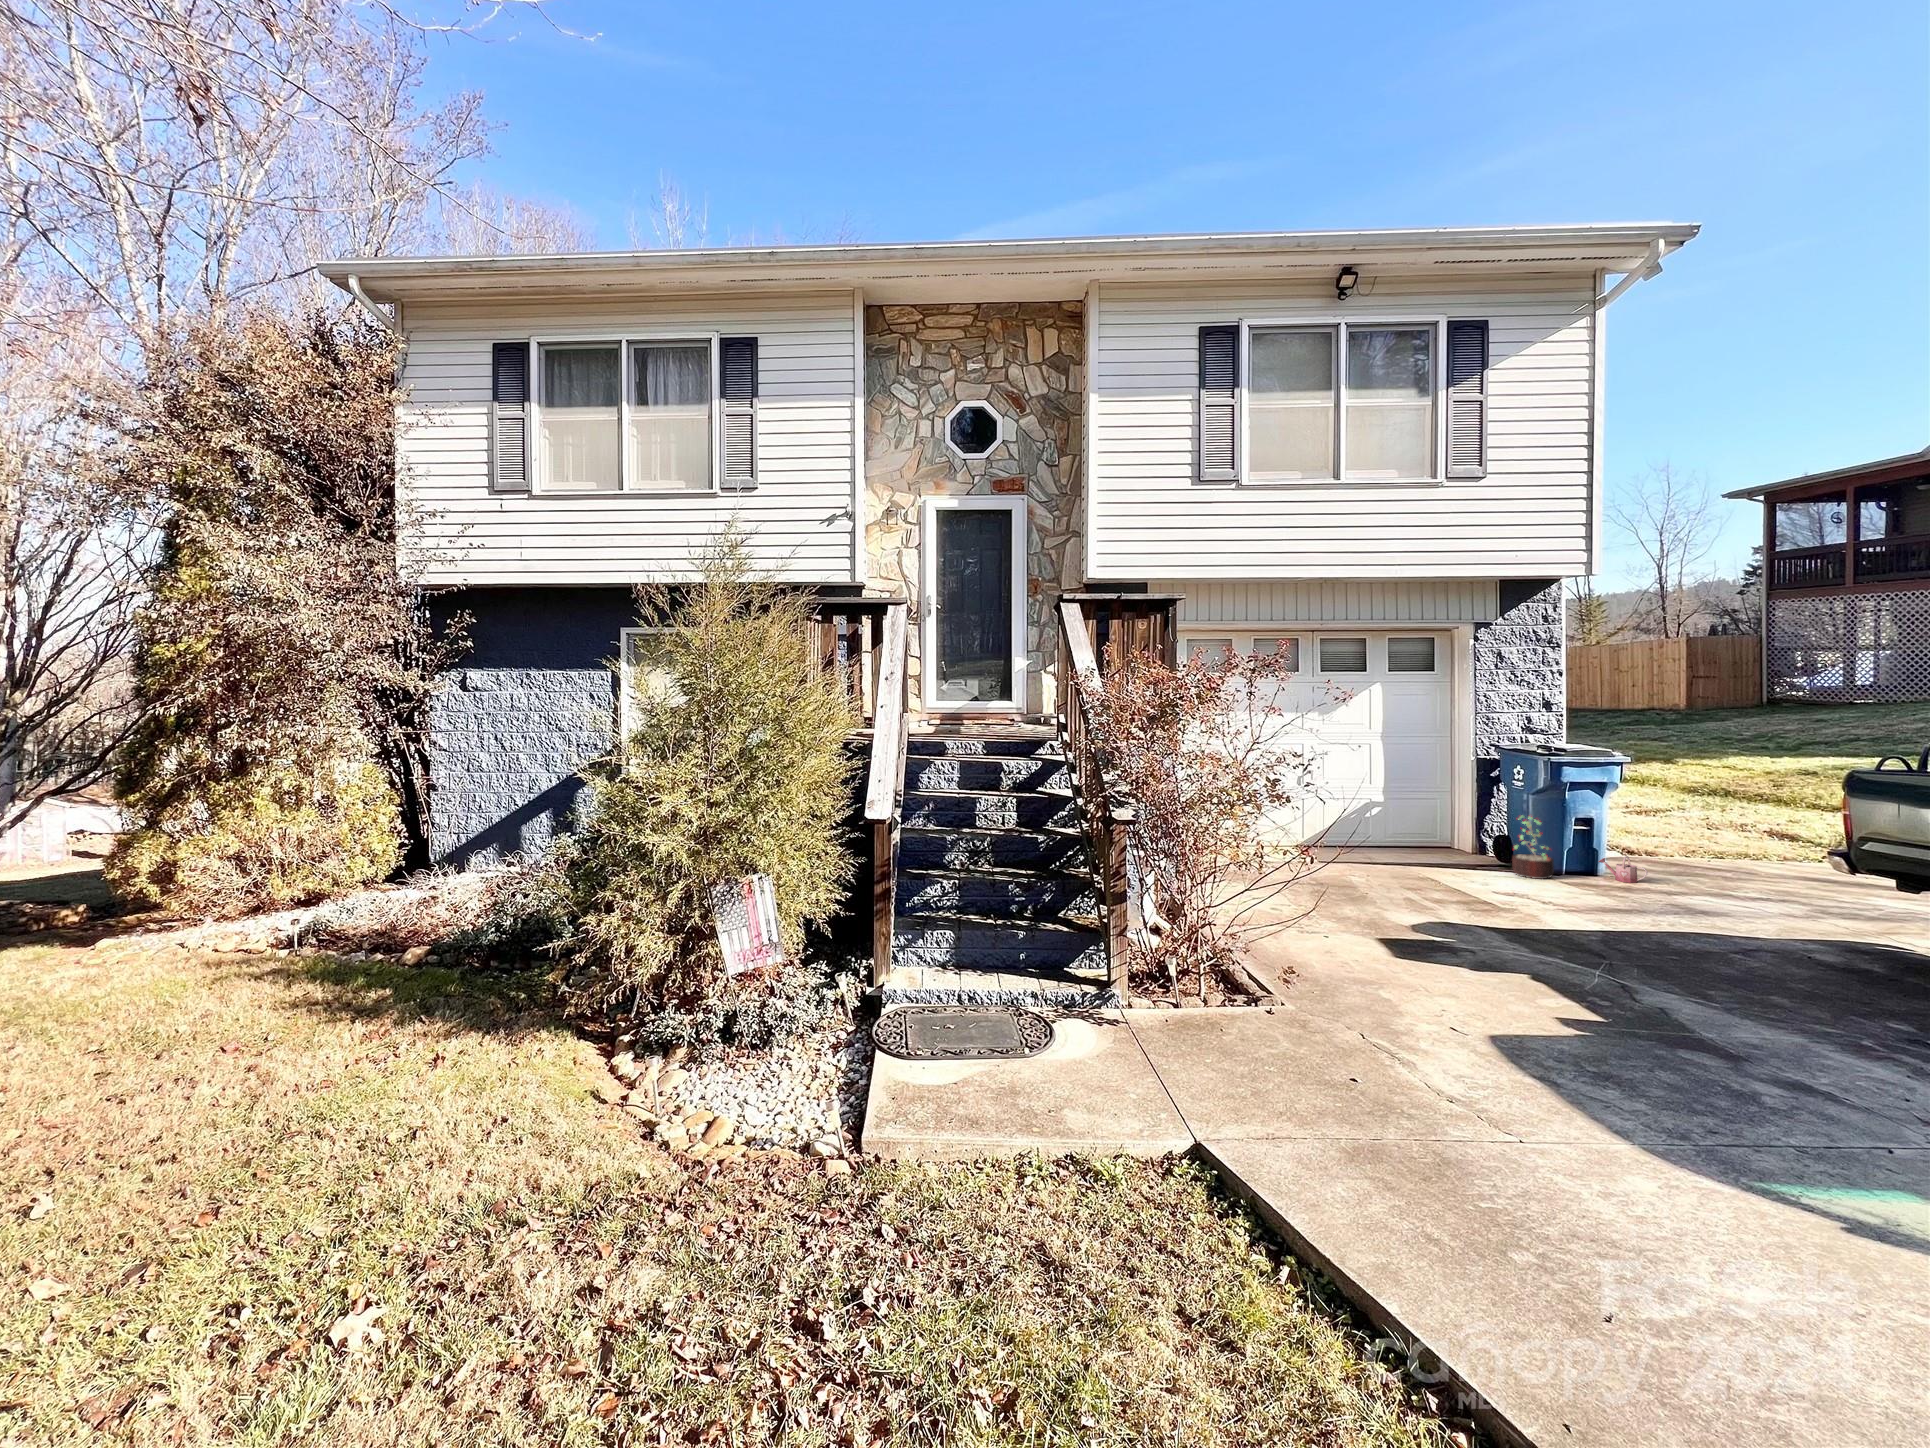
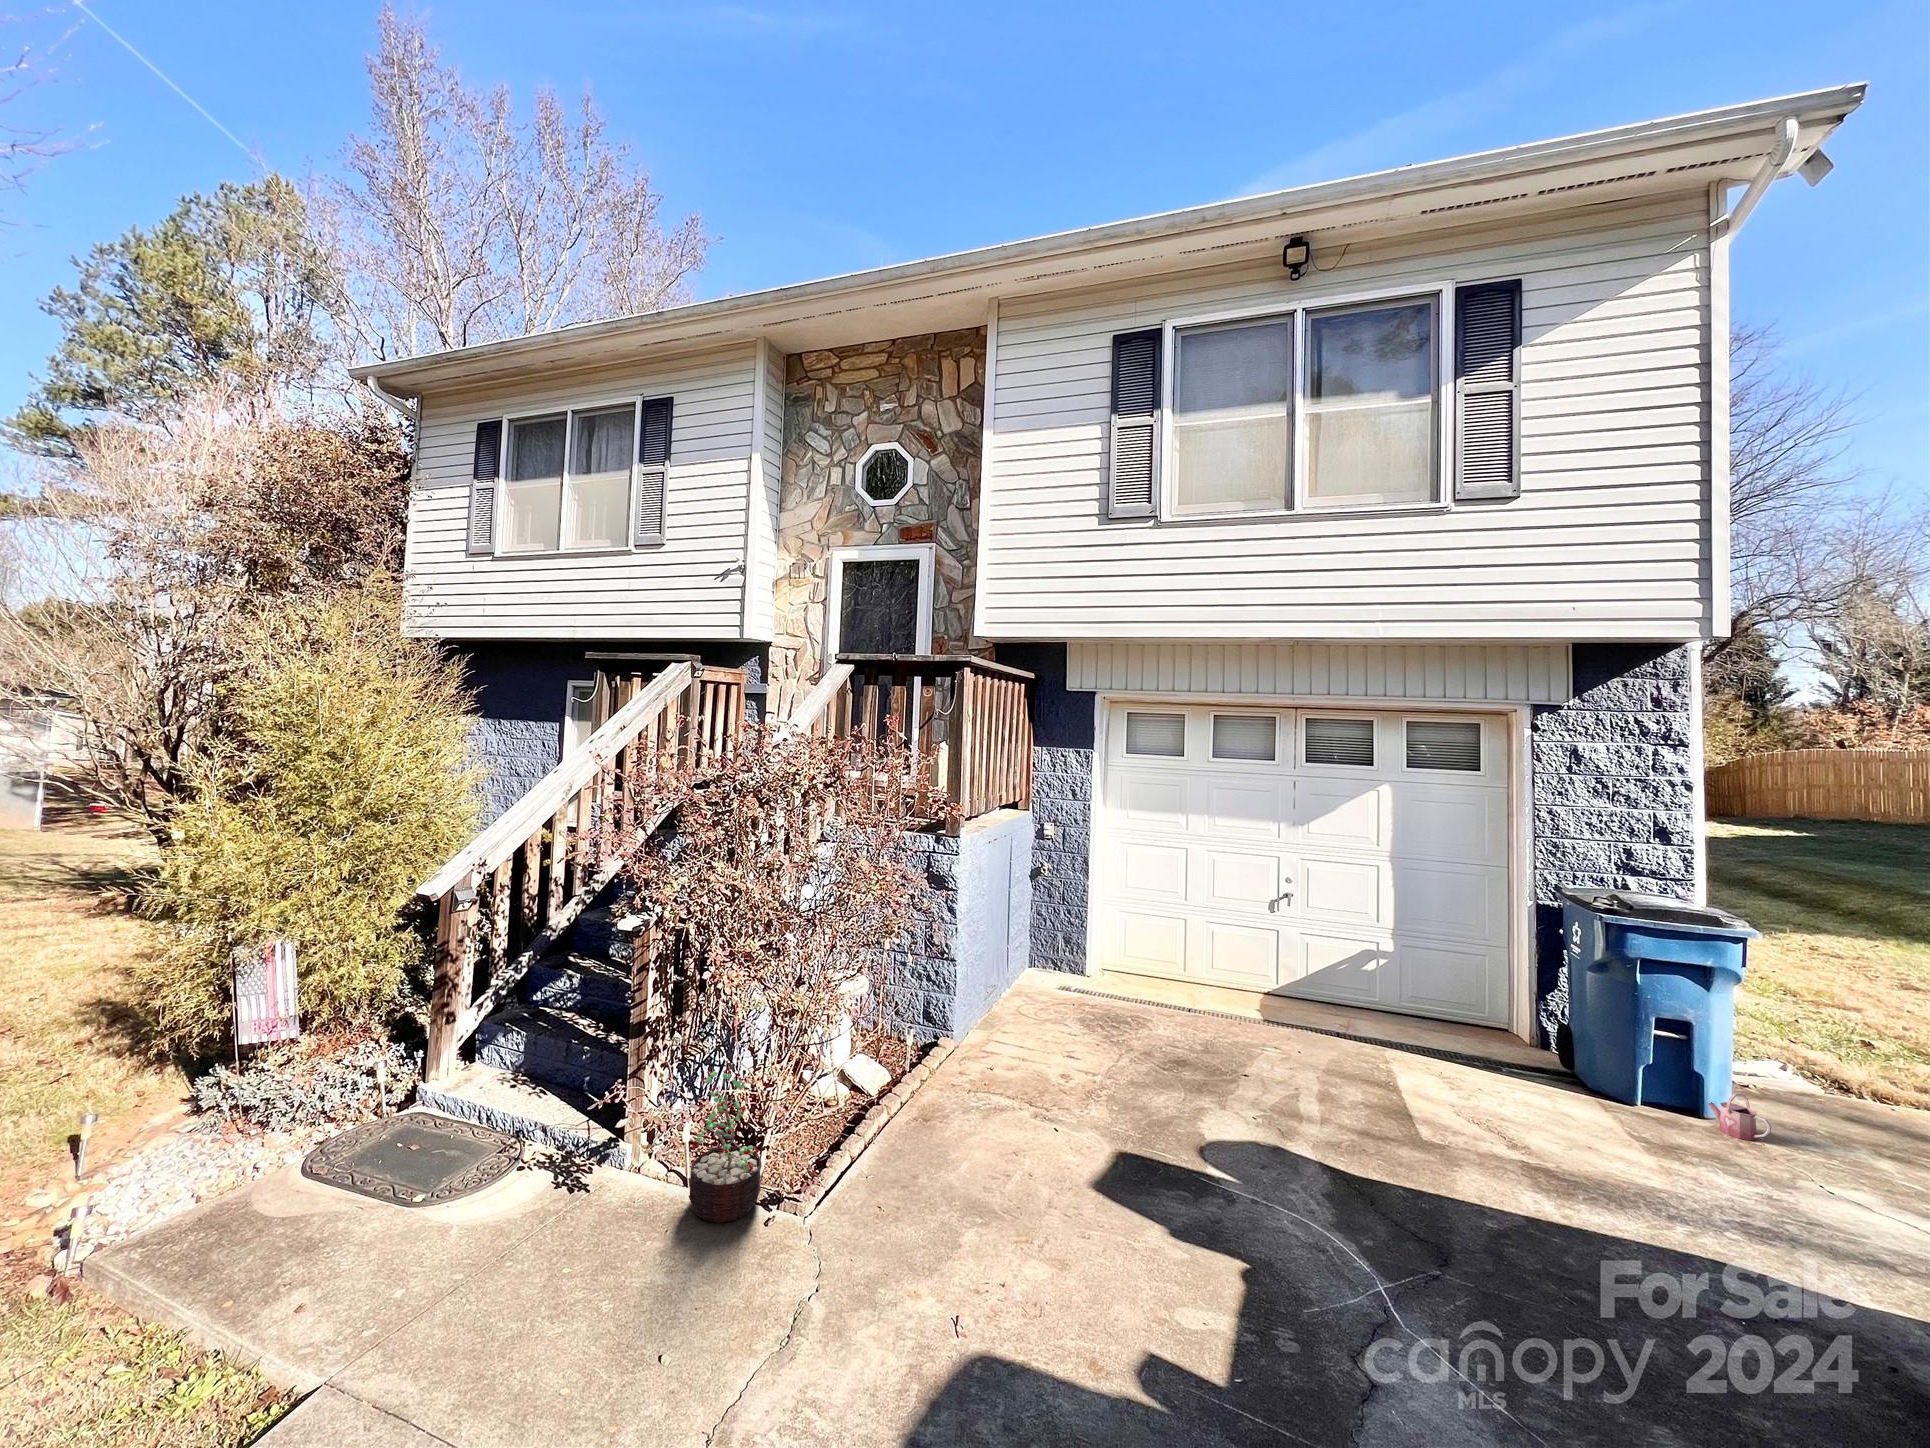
decorative plant: present [1512,816,1554,879] -> present [689,1067,762,1223]

